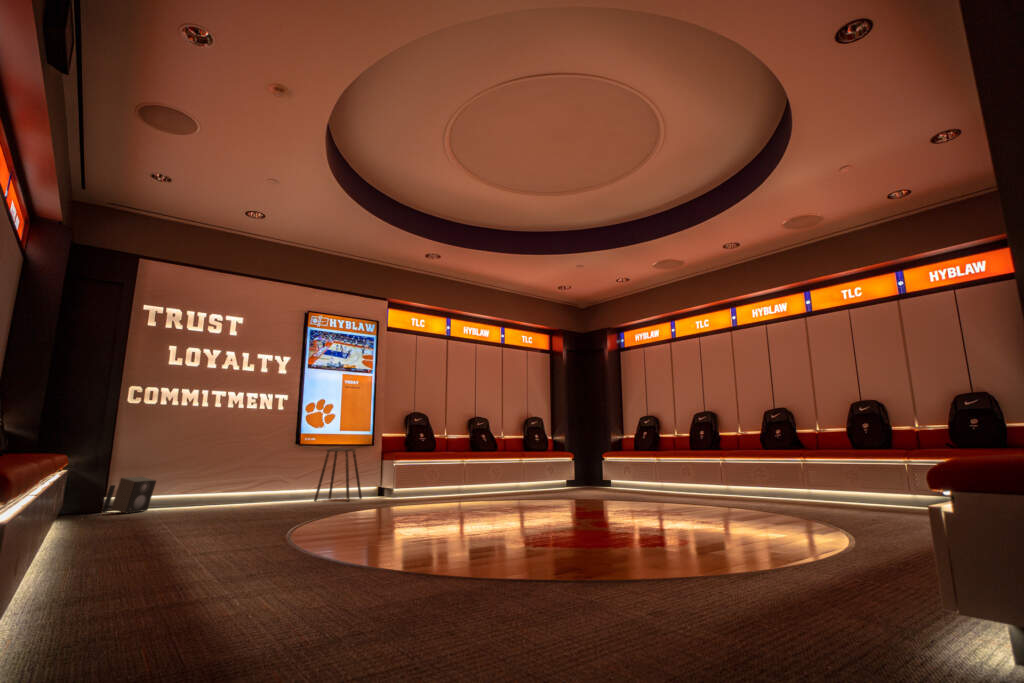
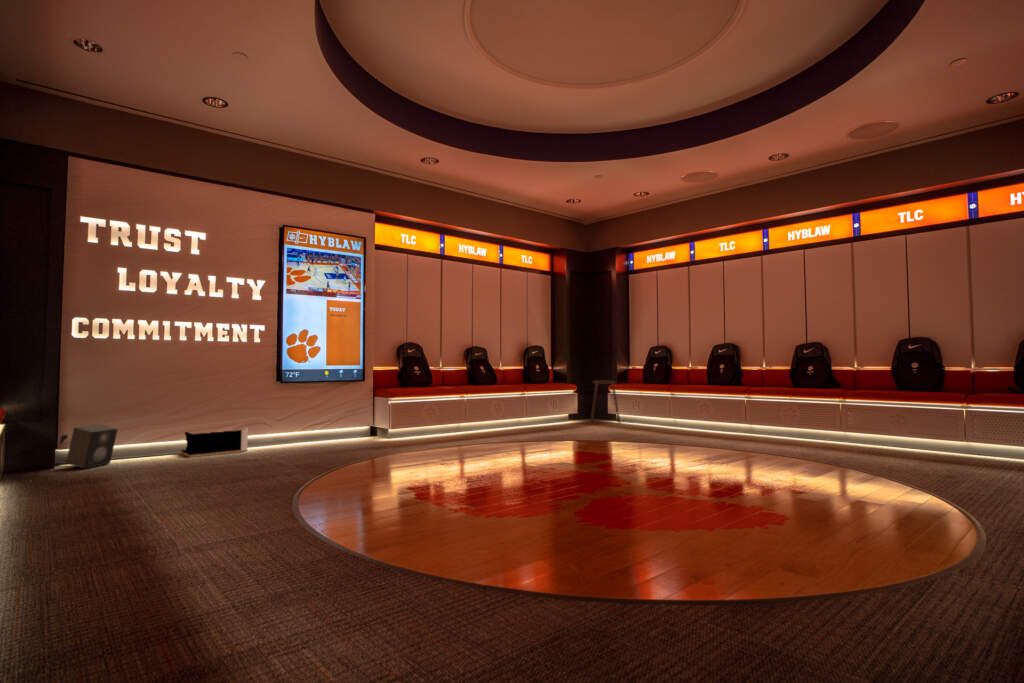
stool: present [314,448,362,501] -> present [591,381,620,423]
storage bin: none [208,483,267,508] -> present [181,428,248,457]

